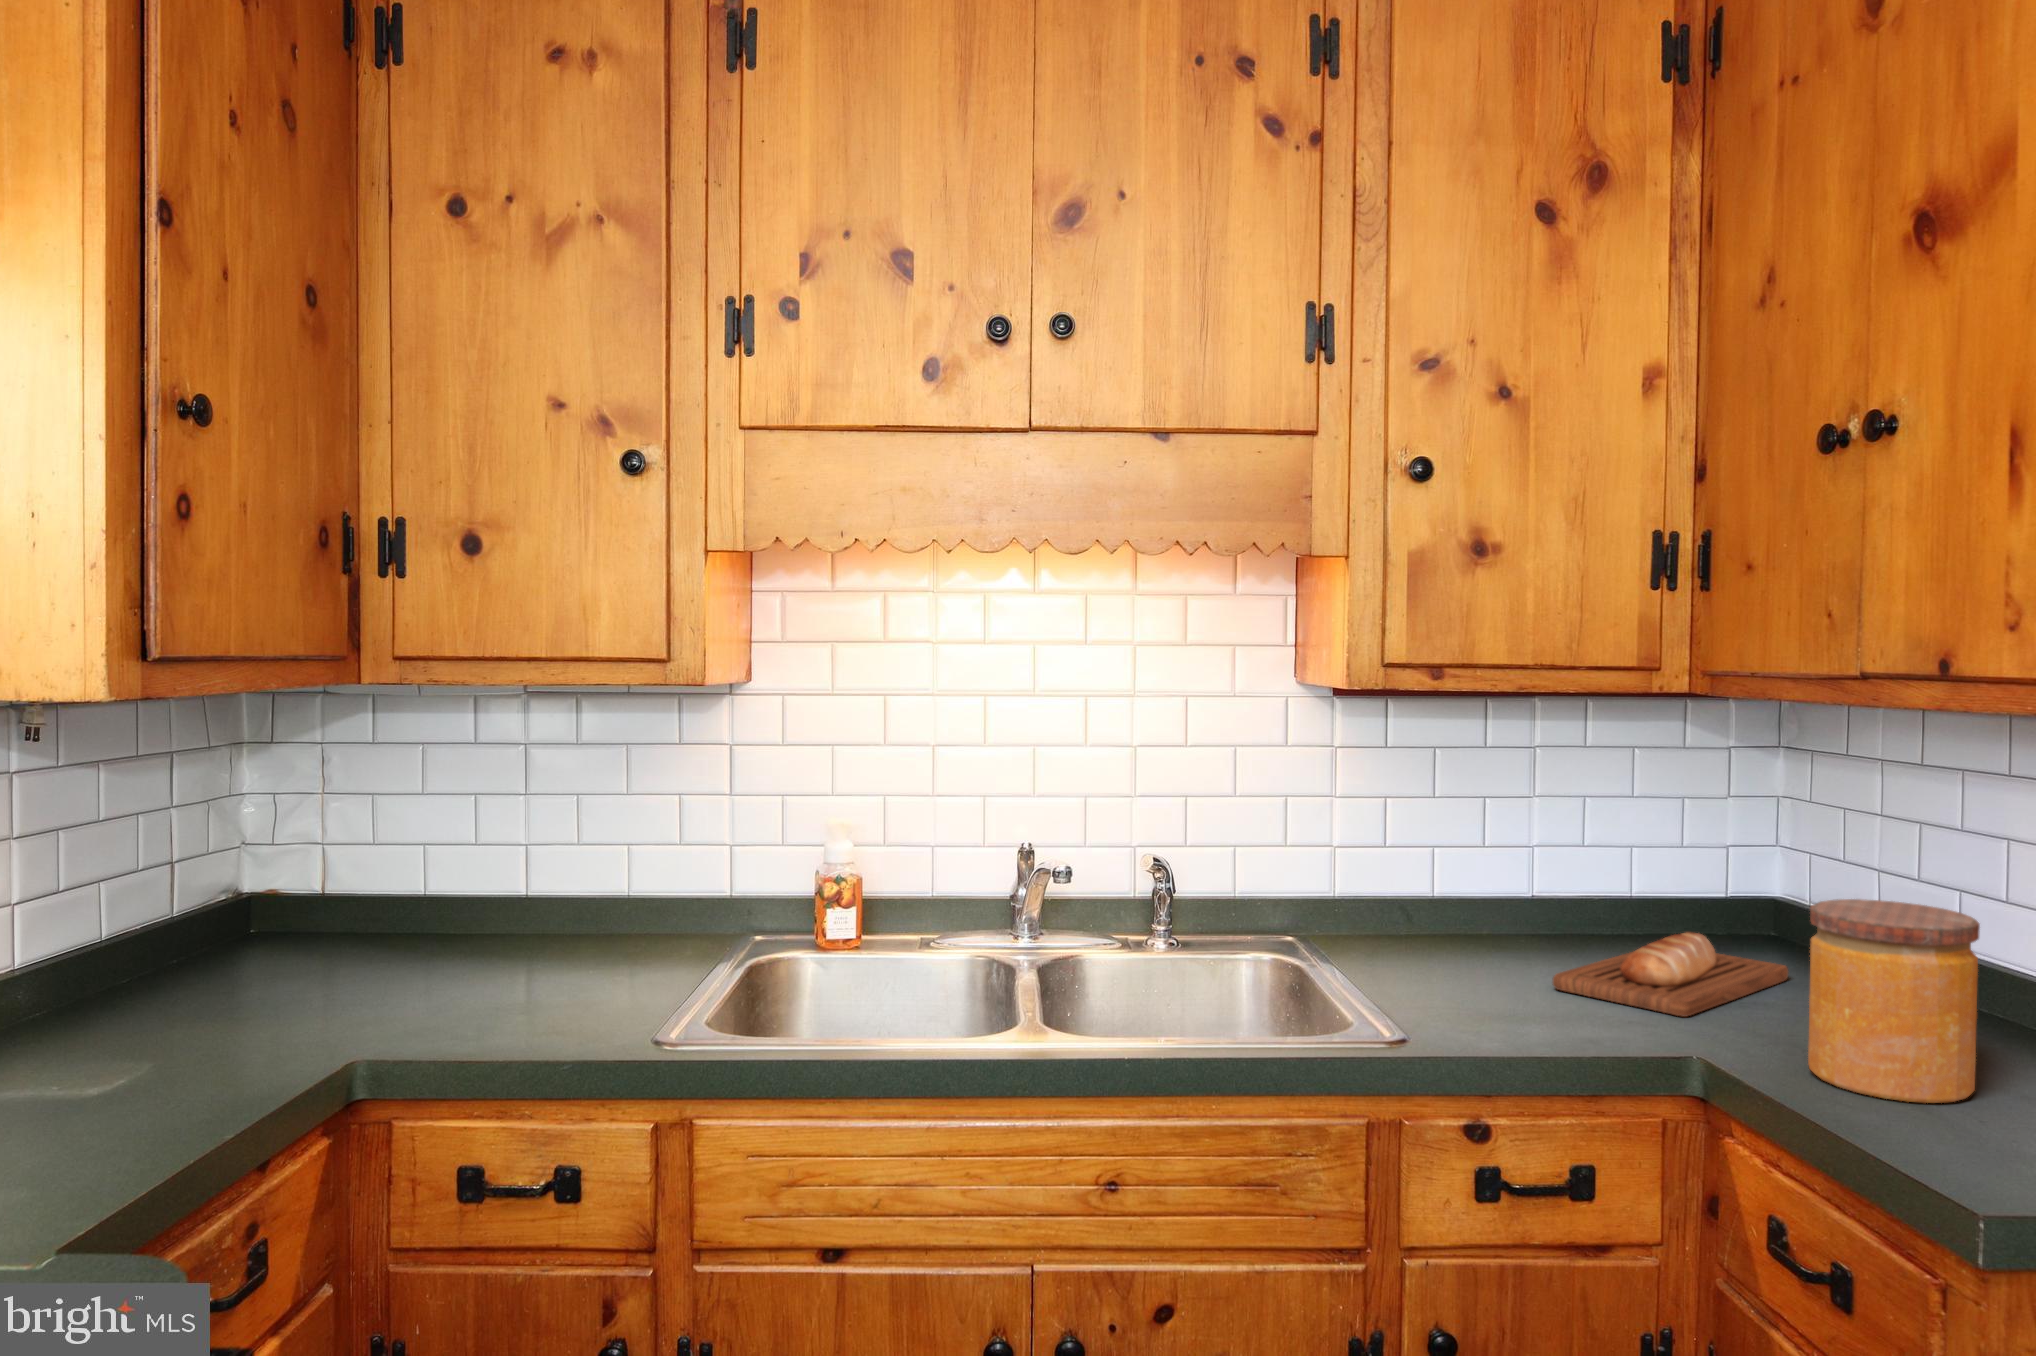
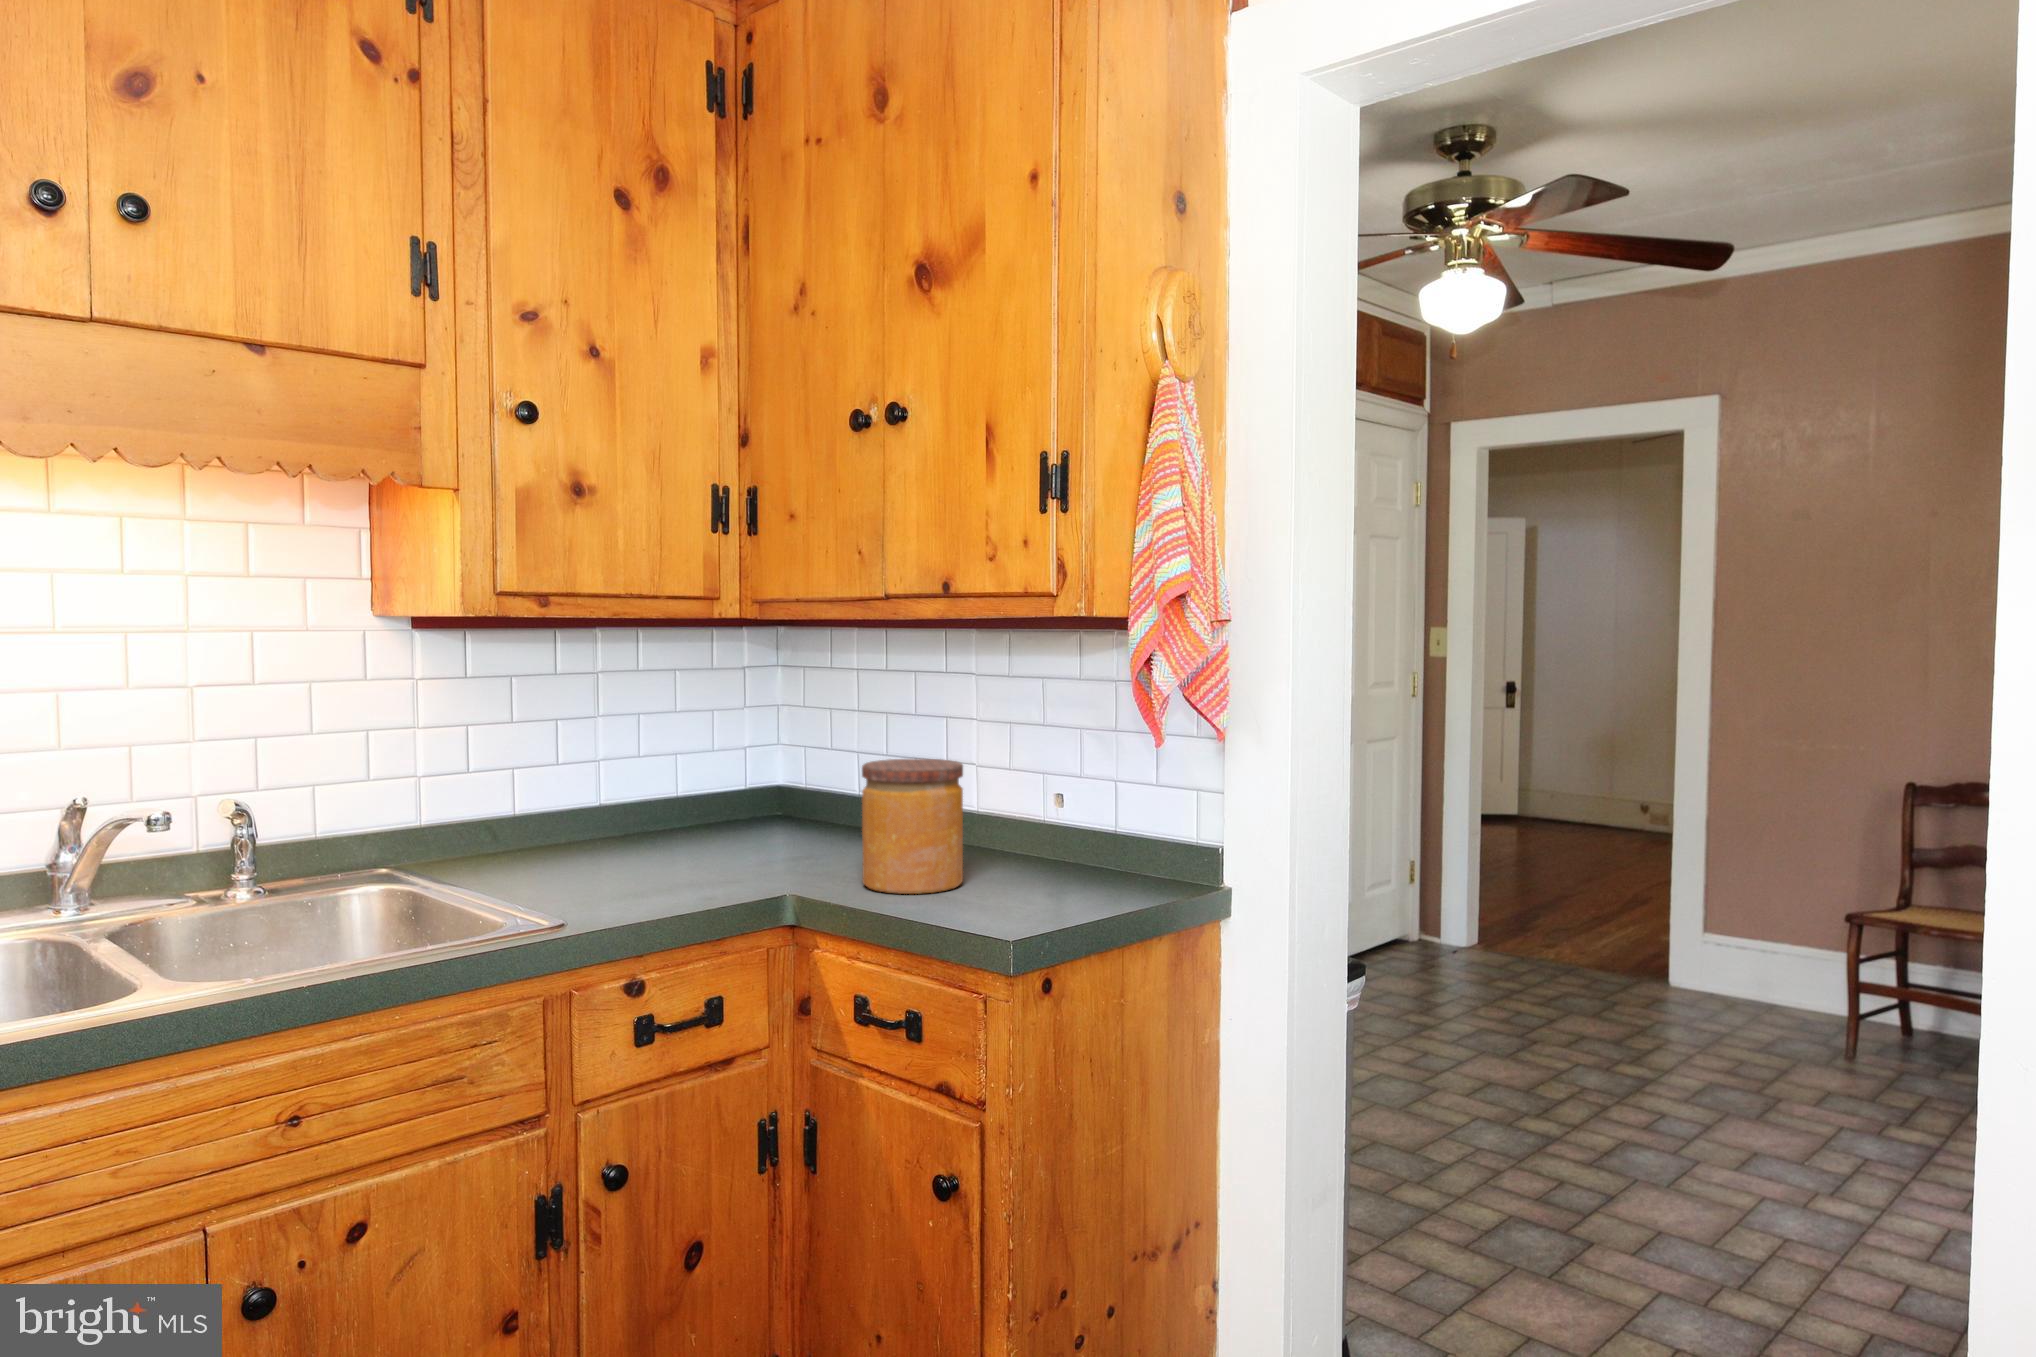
bread loaf: present [1552,932,1788,1017] -> none [652,813,808,872]

